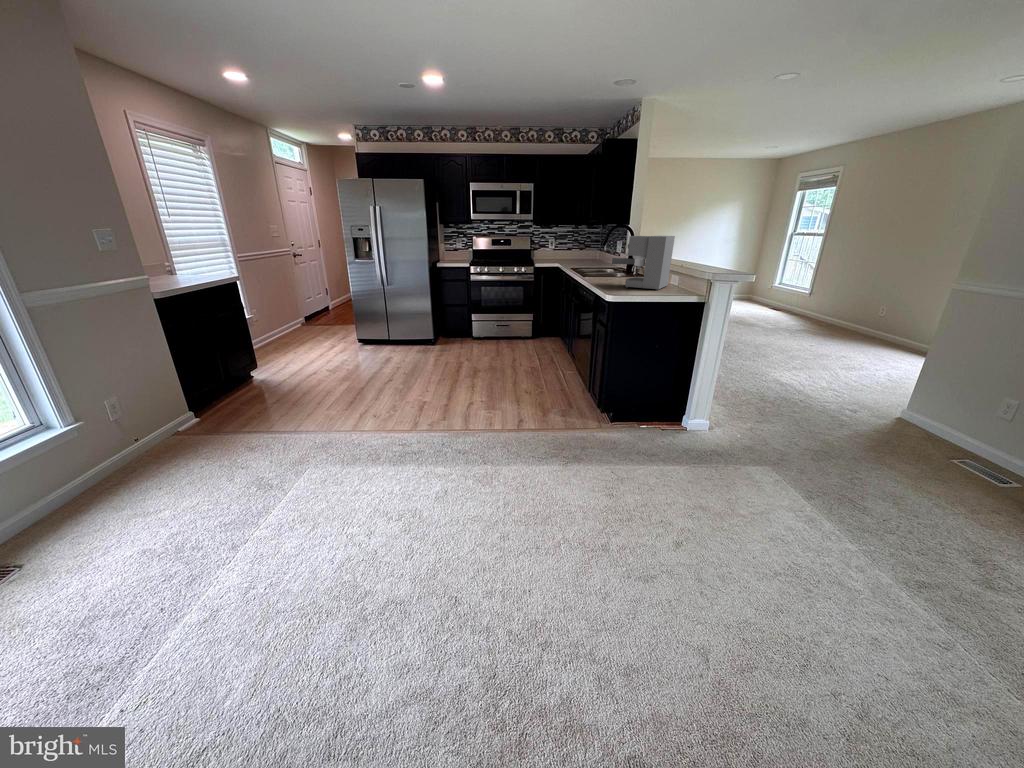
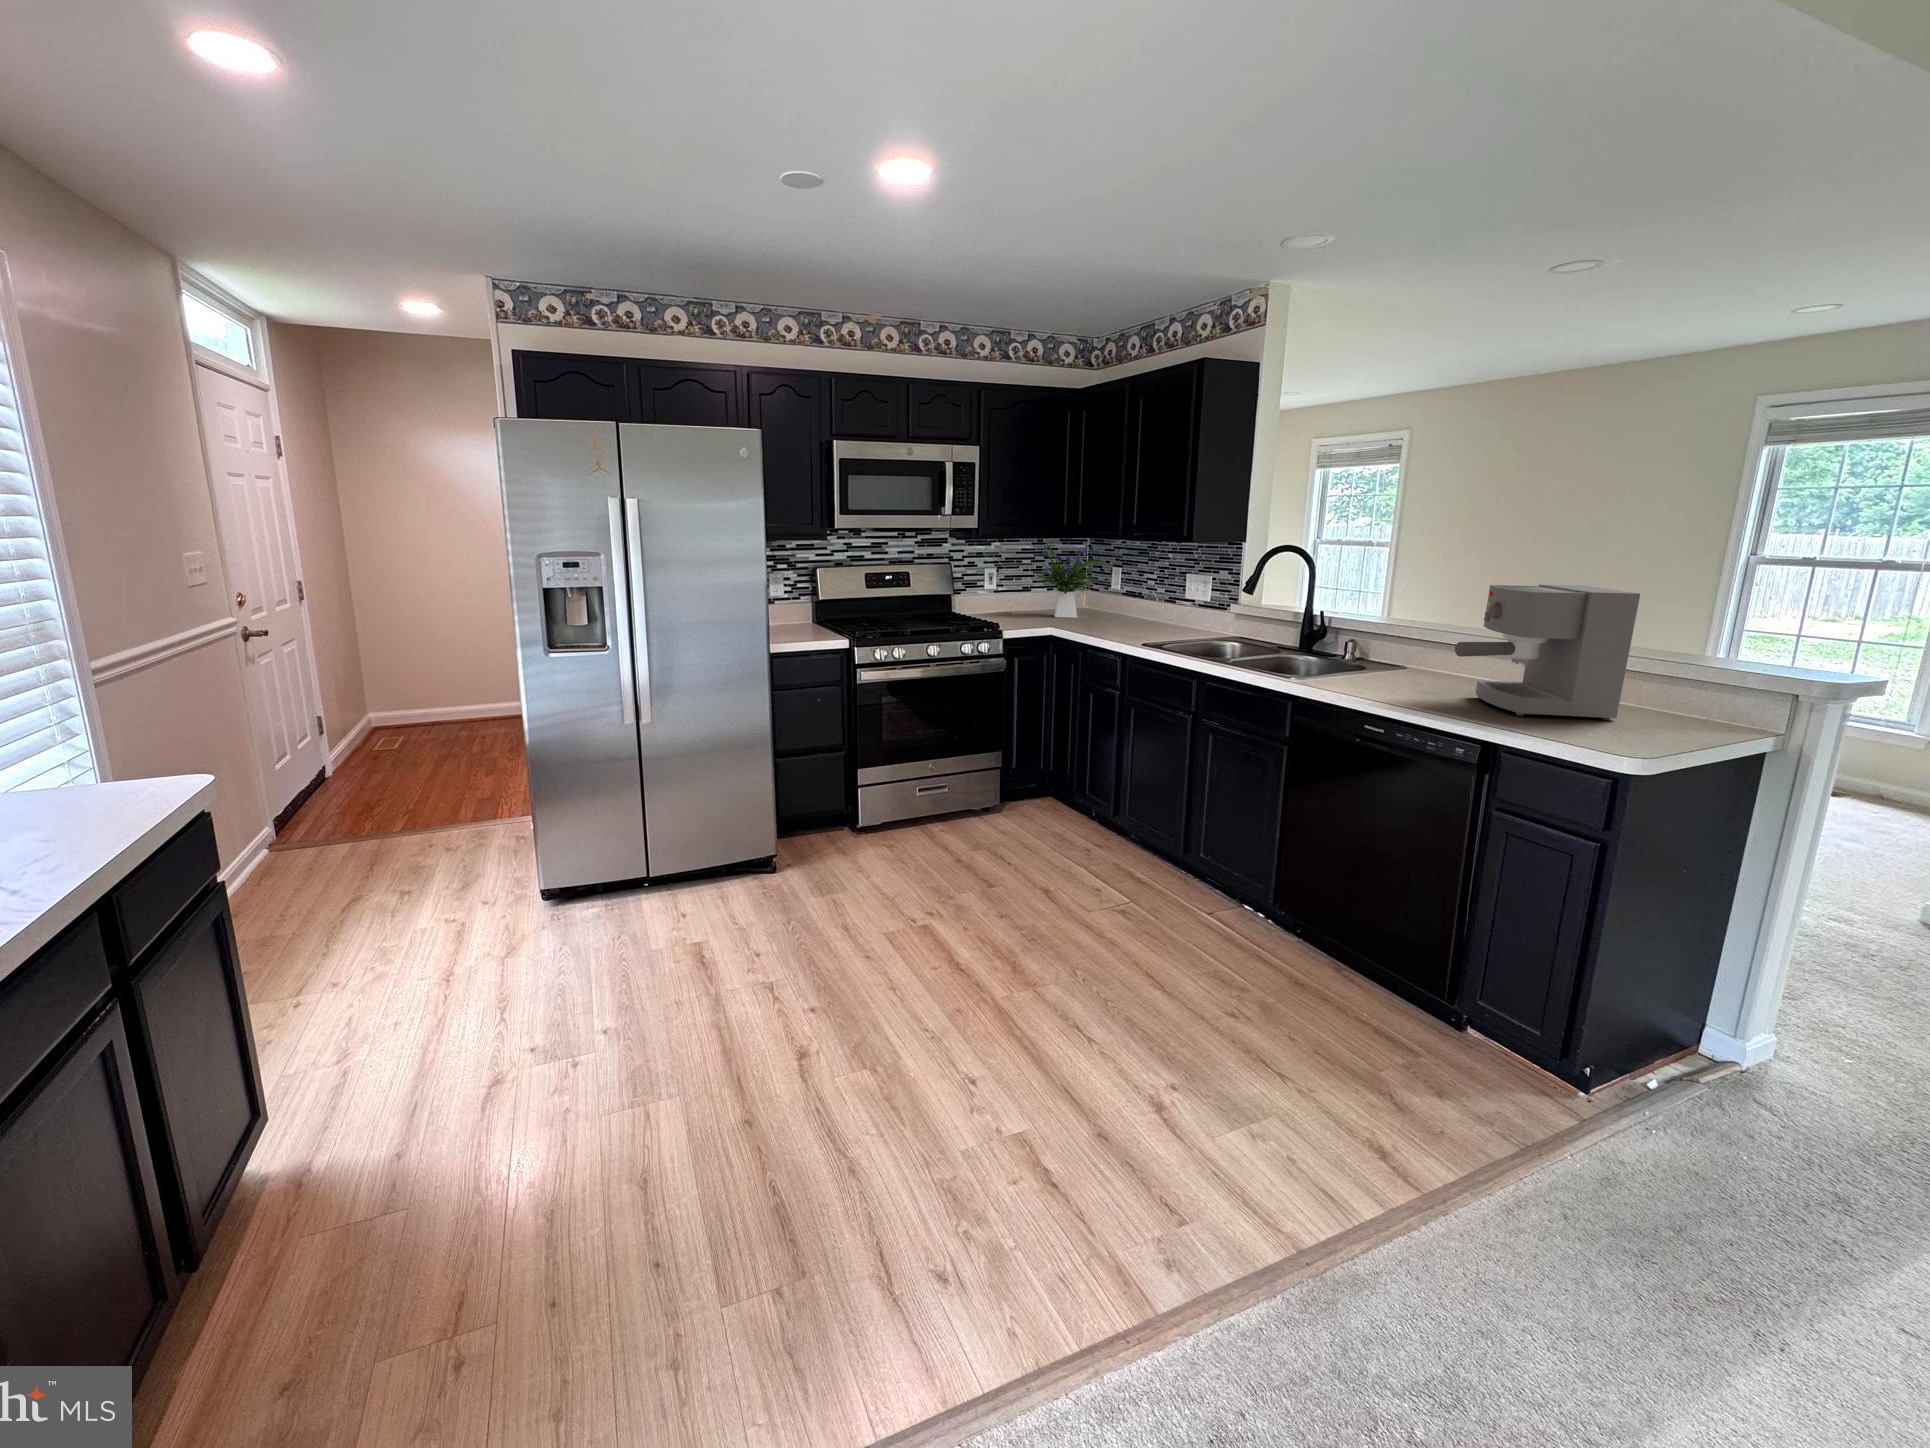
flower arrangement: none [566,228,597,262] -> present [1035,544,1101,618]

